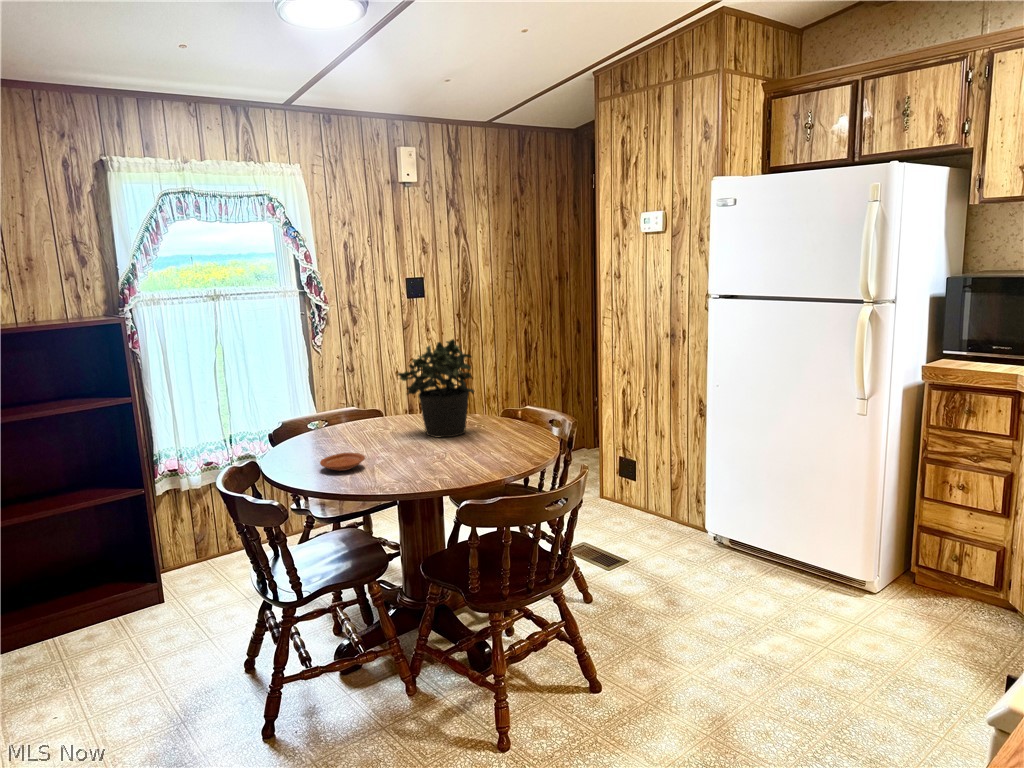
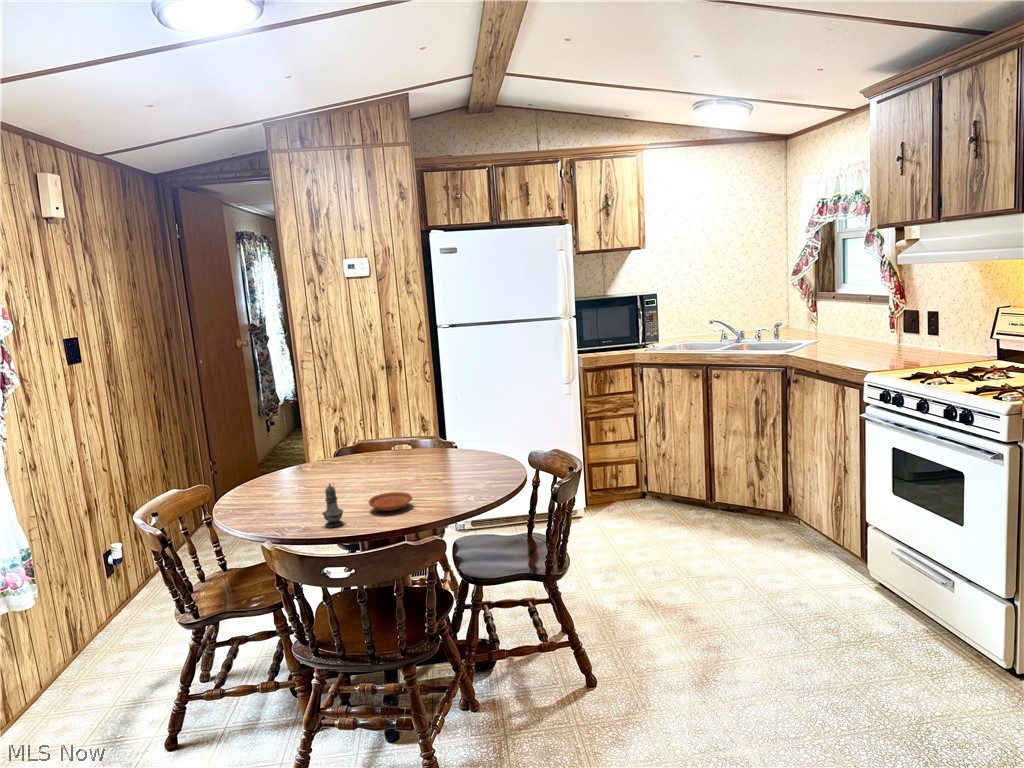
potted plant: present [397,339,474,437] -> none [313,377,399,478]
salt shaker: none [279,427,299,467] -> present [322,484,343,528]

